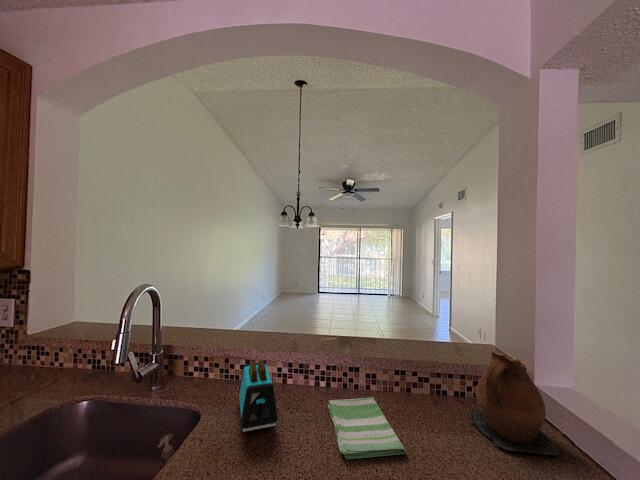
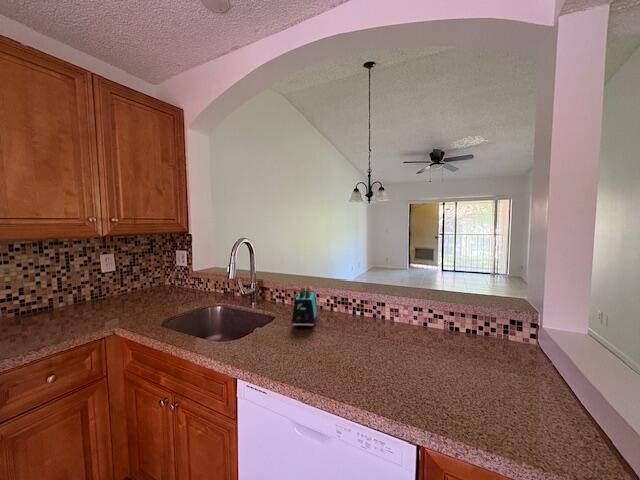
ceramic pitcher: present [469,351,560,457] -> none [463,287,532,372]
dish towel: present [328,397,406,459] -> none [346,320,392,349]

